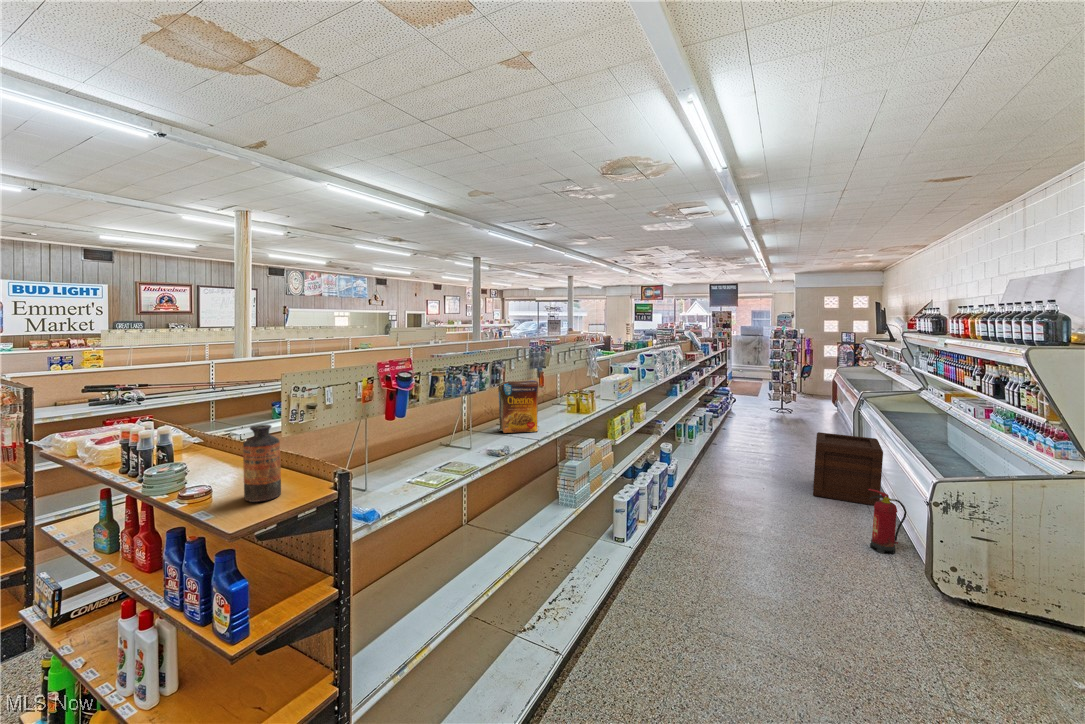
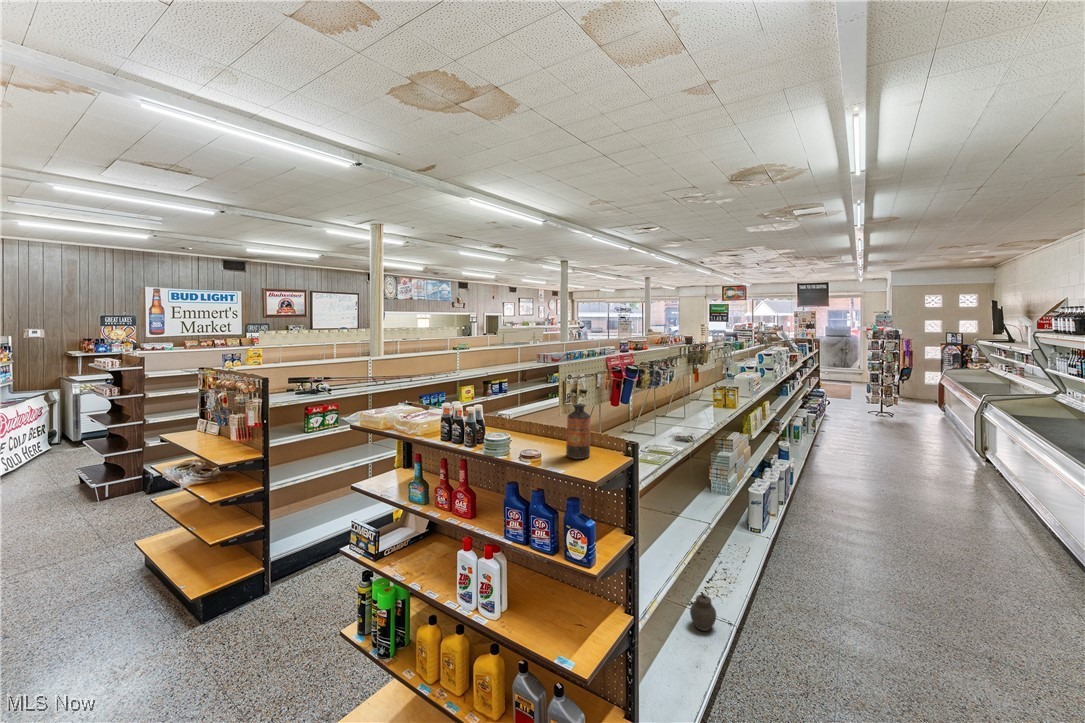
cereal box: present [497,380,539,433] -> none [664,377,703,423]
wooden crate: present [813,432,883,506] -> none [936,434,1017,509]
fire extinguisher: present [868,489,907,554] -> none [1008,488,1051,552]
jar: none [499,638,528,682] -> present [690,594,716,631]

